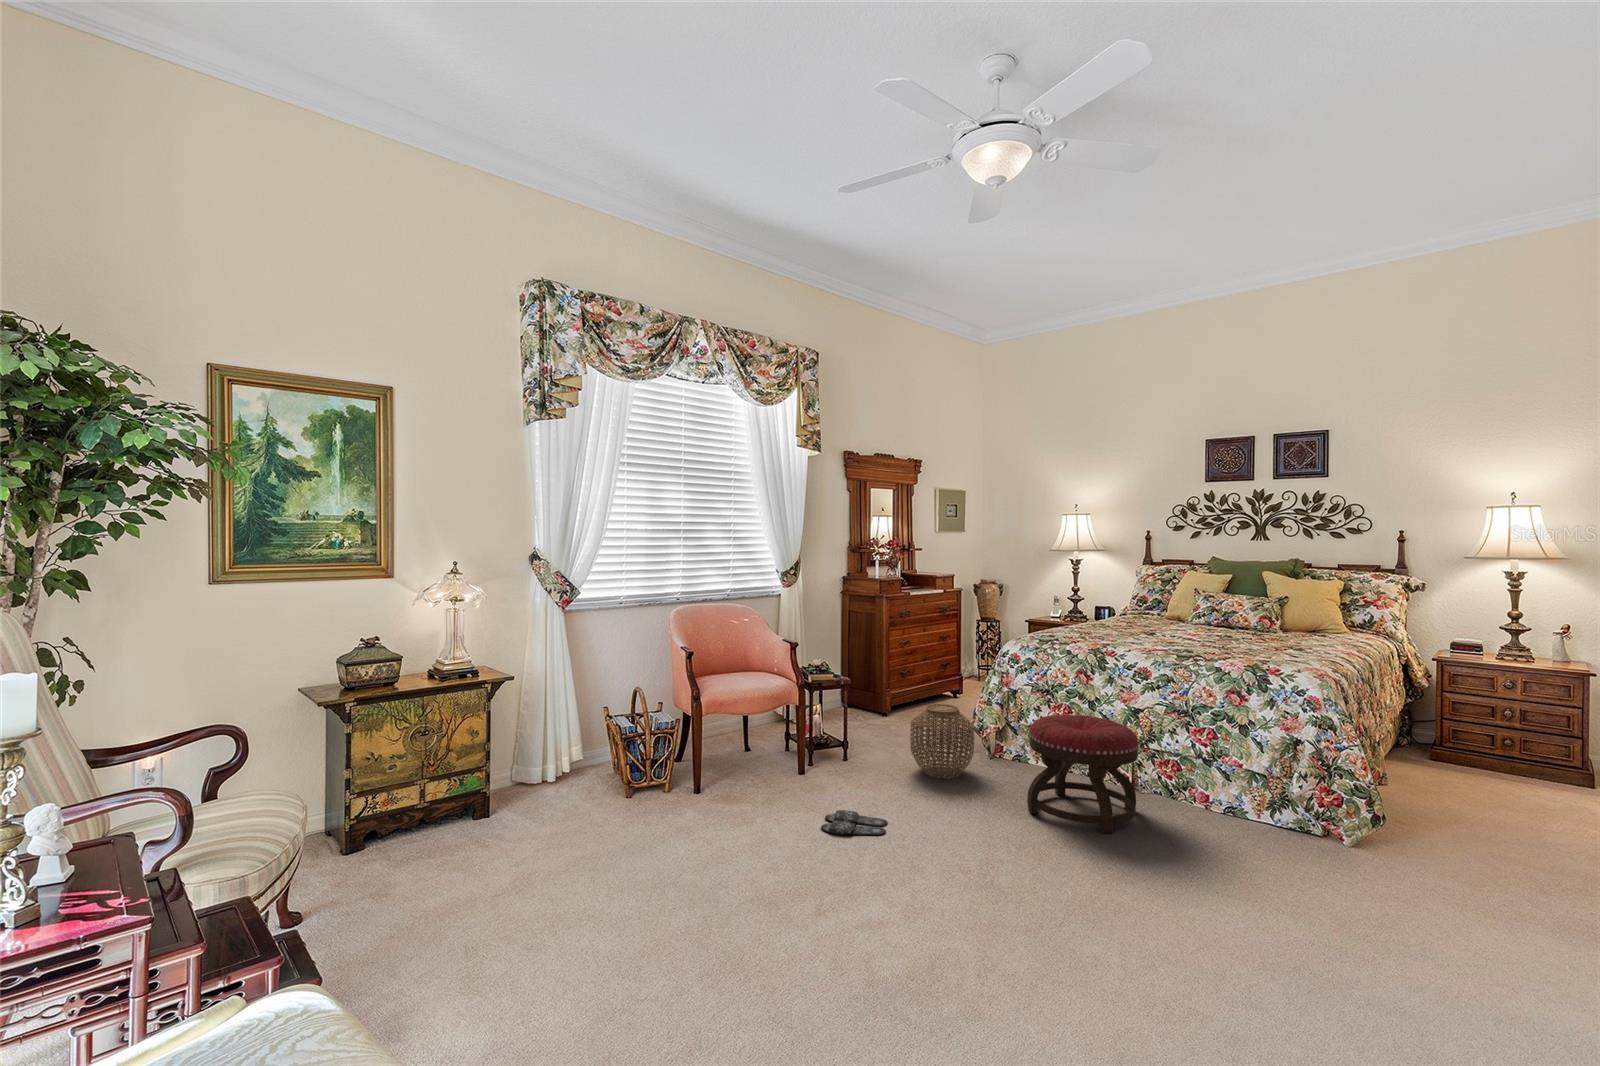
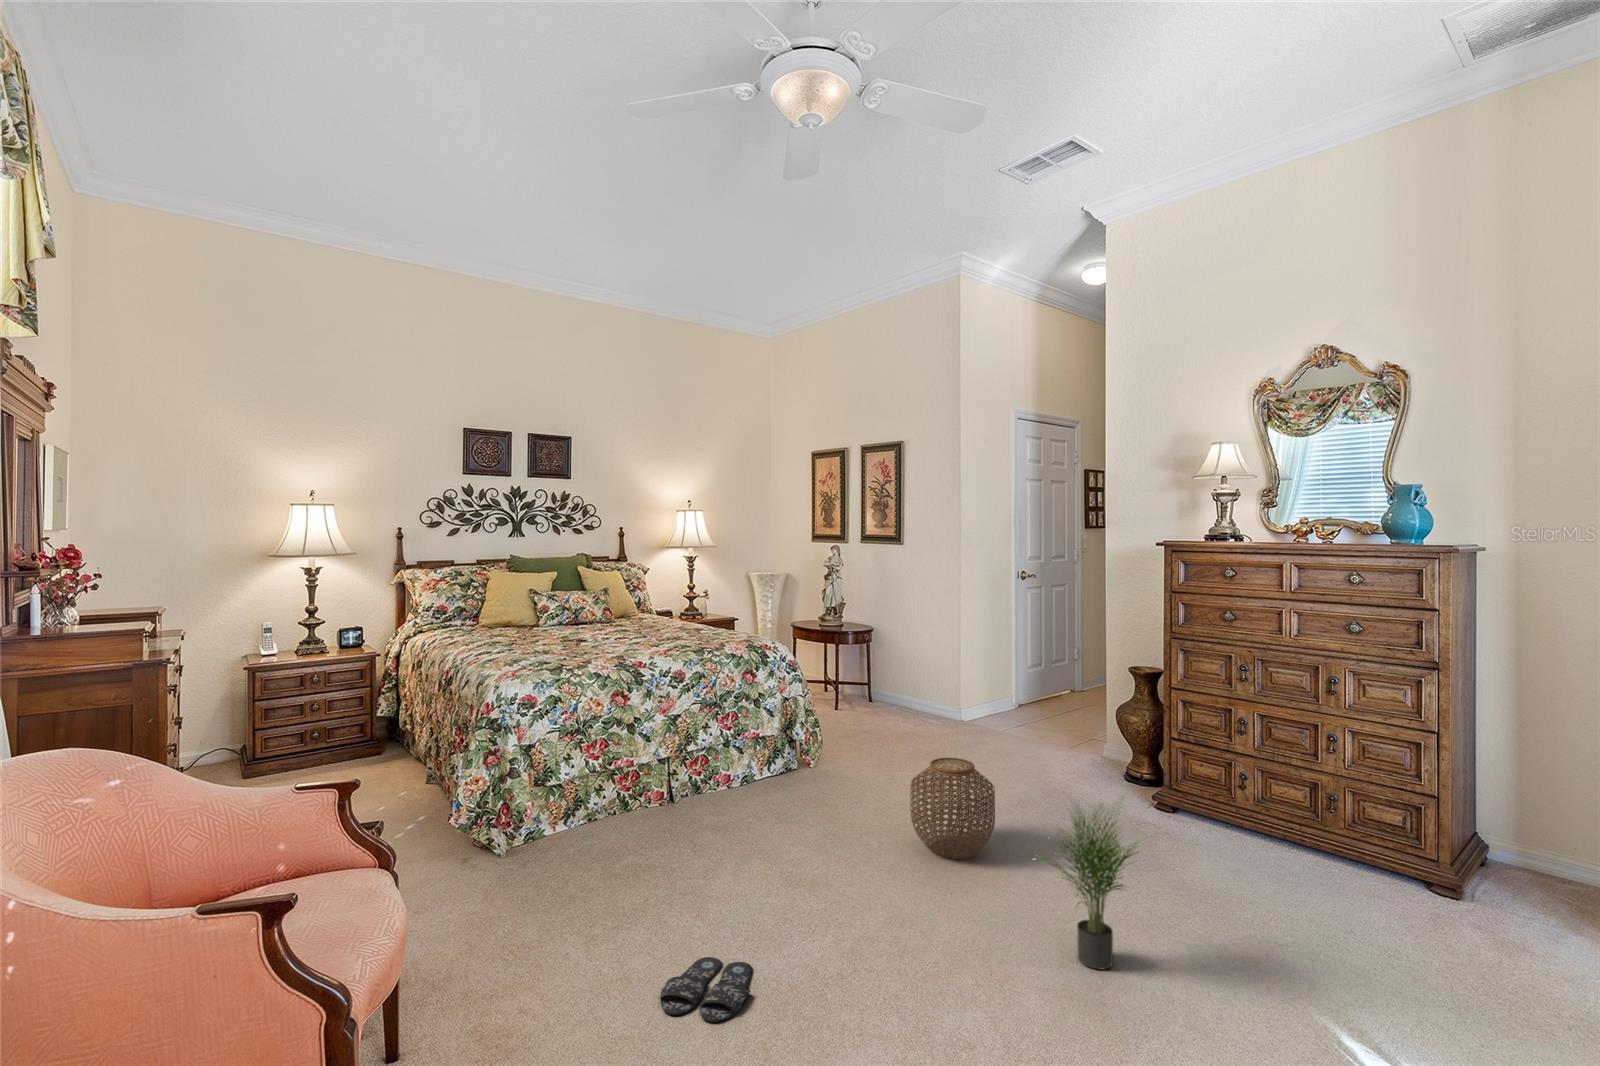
woven basket: present [910,704,974,779] -> present [910,758,995,859]
ottoman: present [1027,715,1139,833] -> none [660,729,778,859]
potted plant: none [914,804,1021,995] -> present [1042,799,1139,969]

